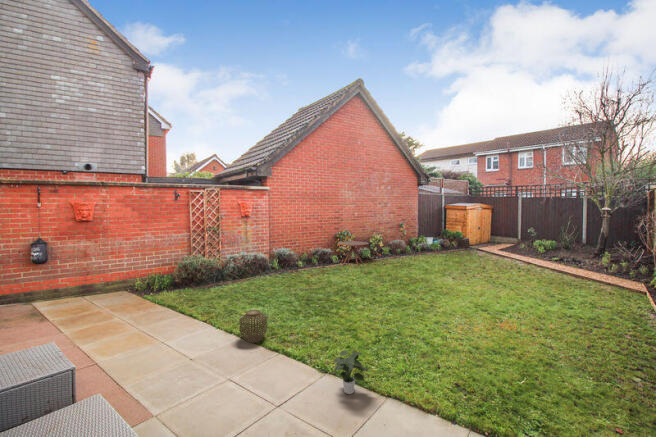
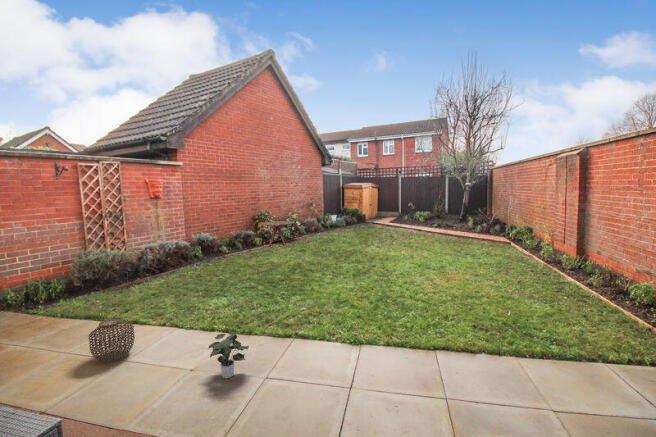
woven basket: present [240,310,267,343] -> present [89,317,135,363]
potted plant: present [334,351,369,394] -> present [209,332,249,378]

